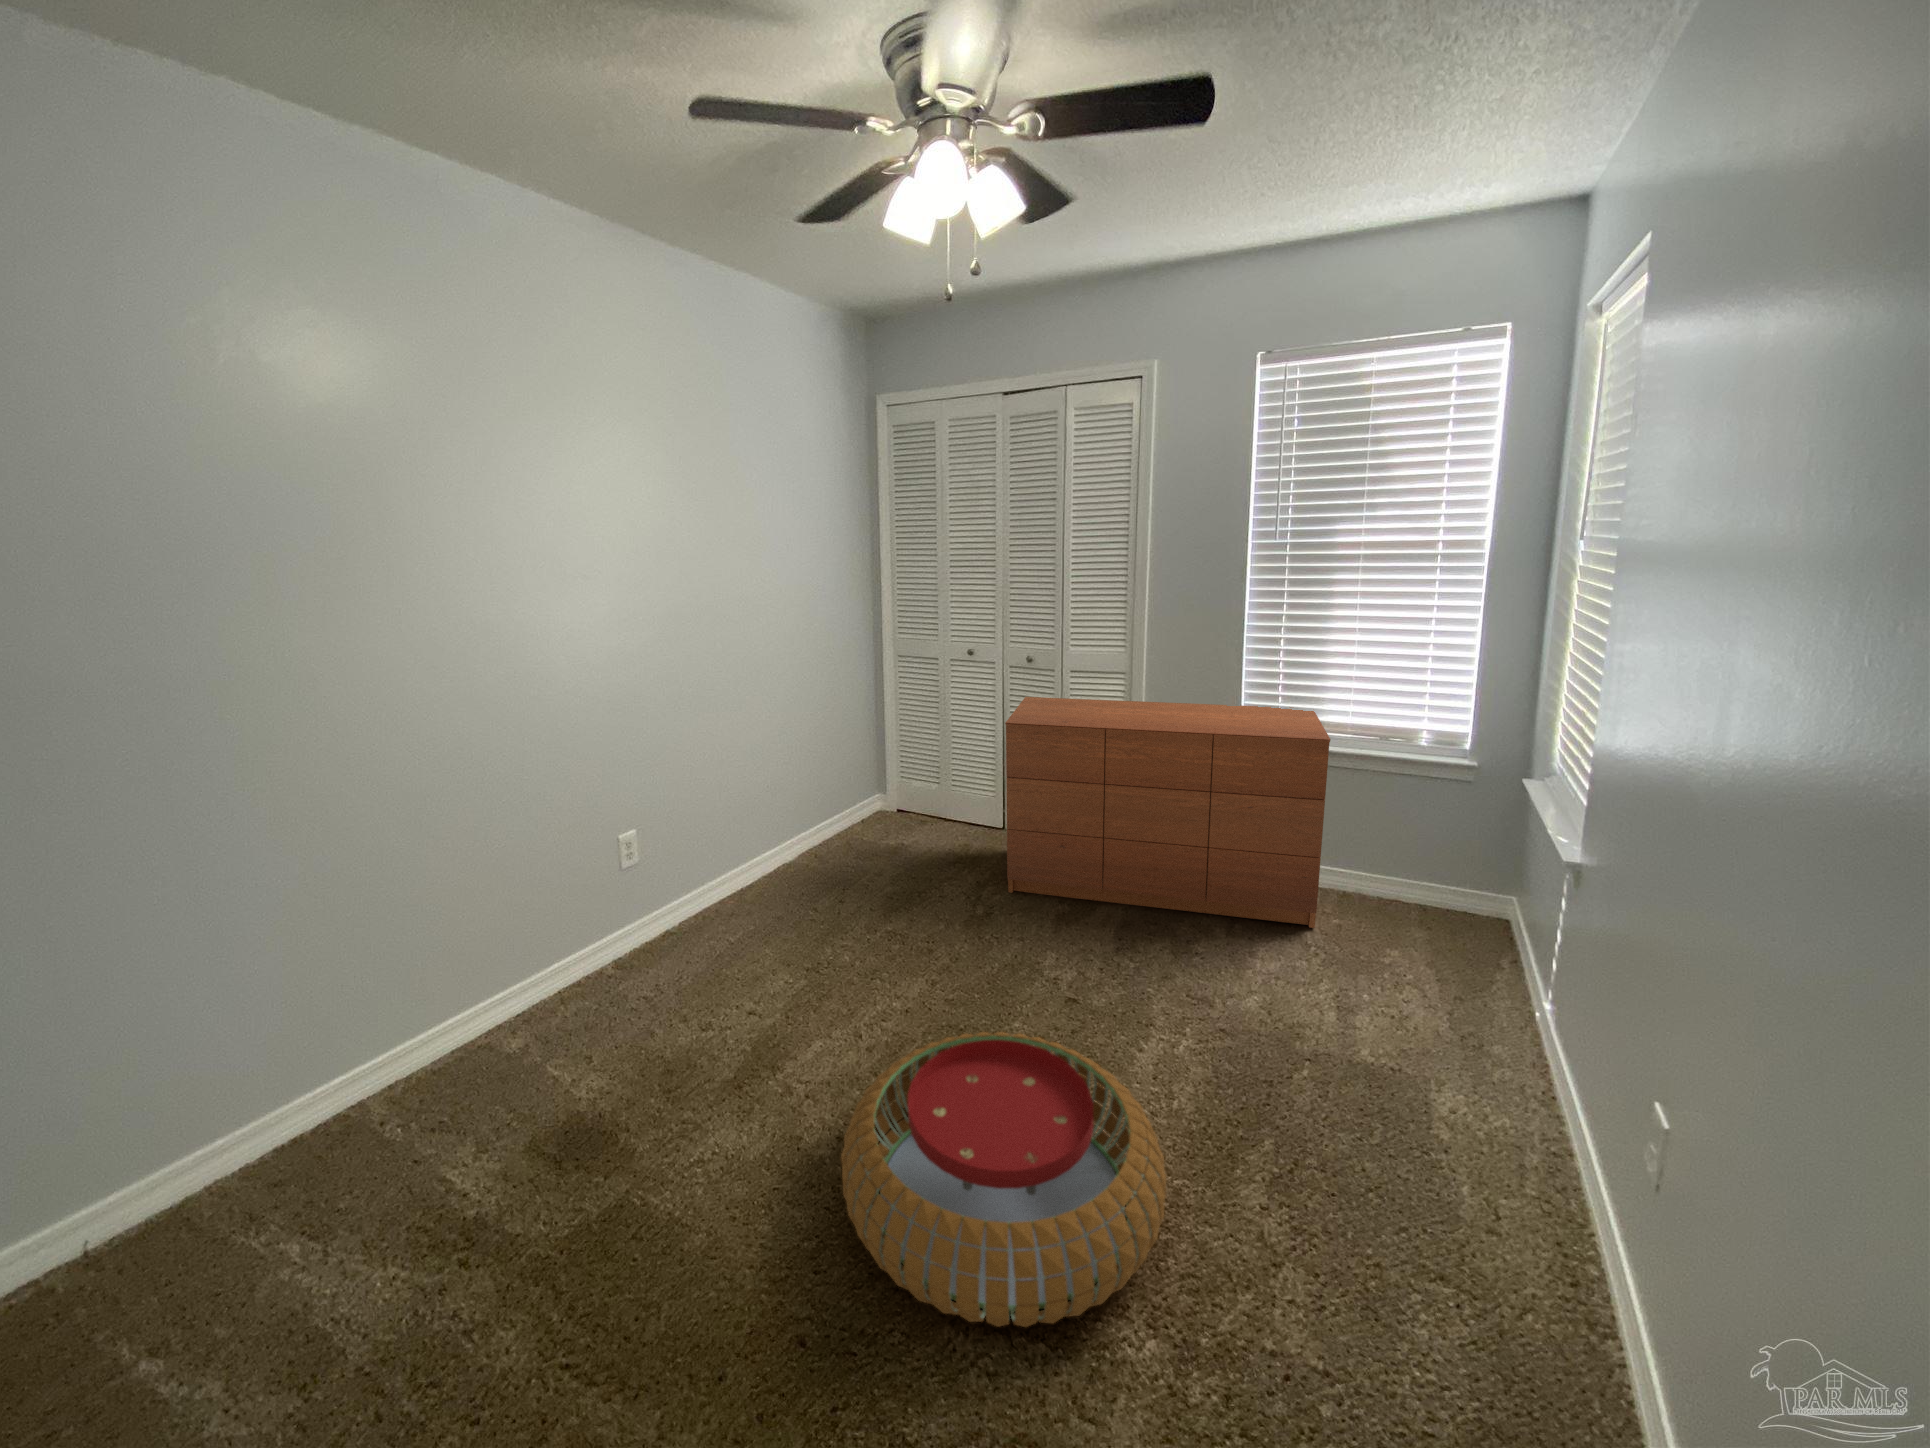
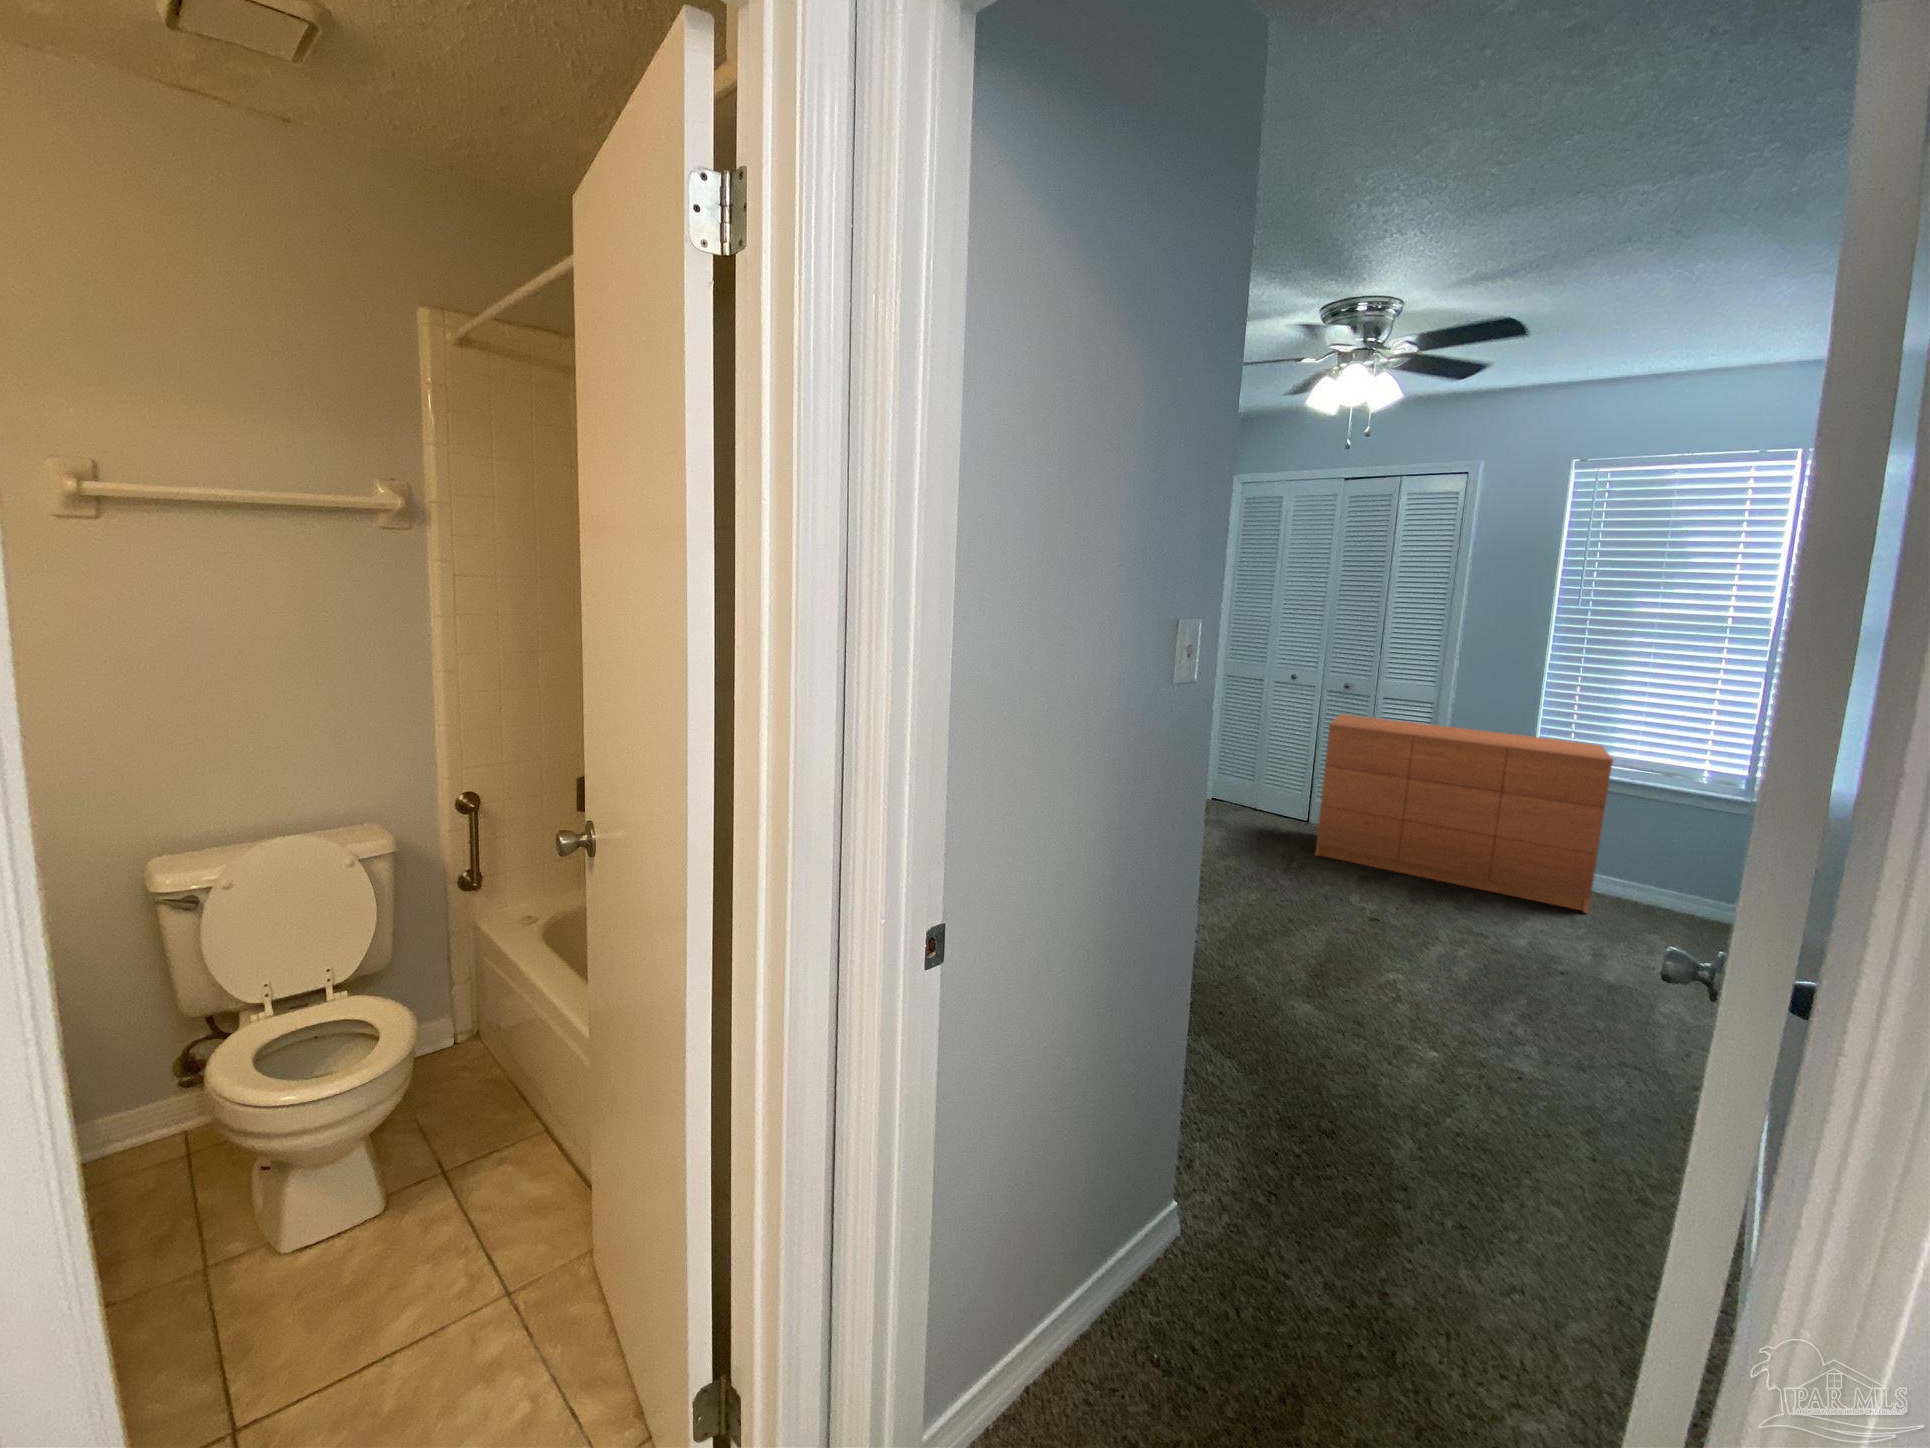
pouf: present [841,1032,1166,1327] -> none [1230,892,1456,1028]

